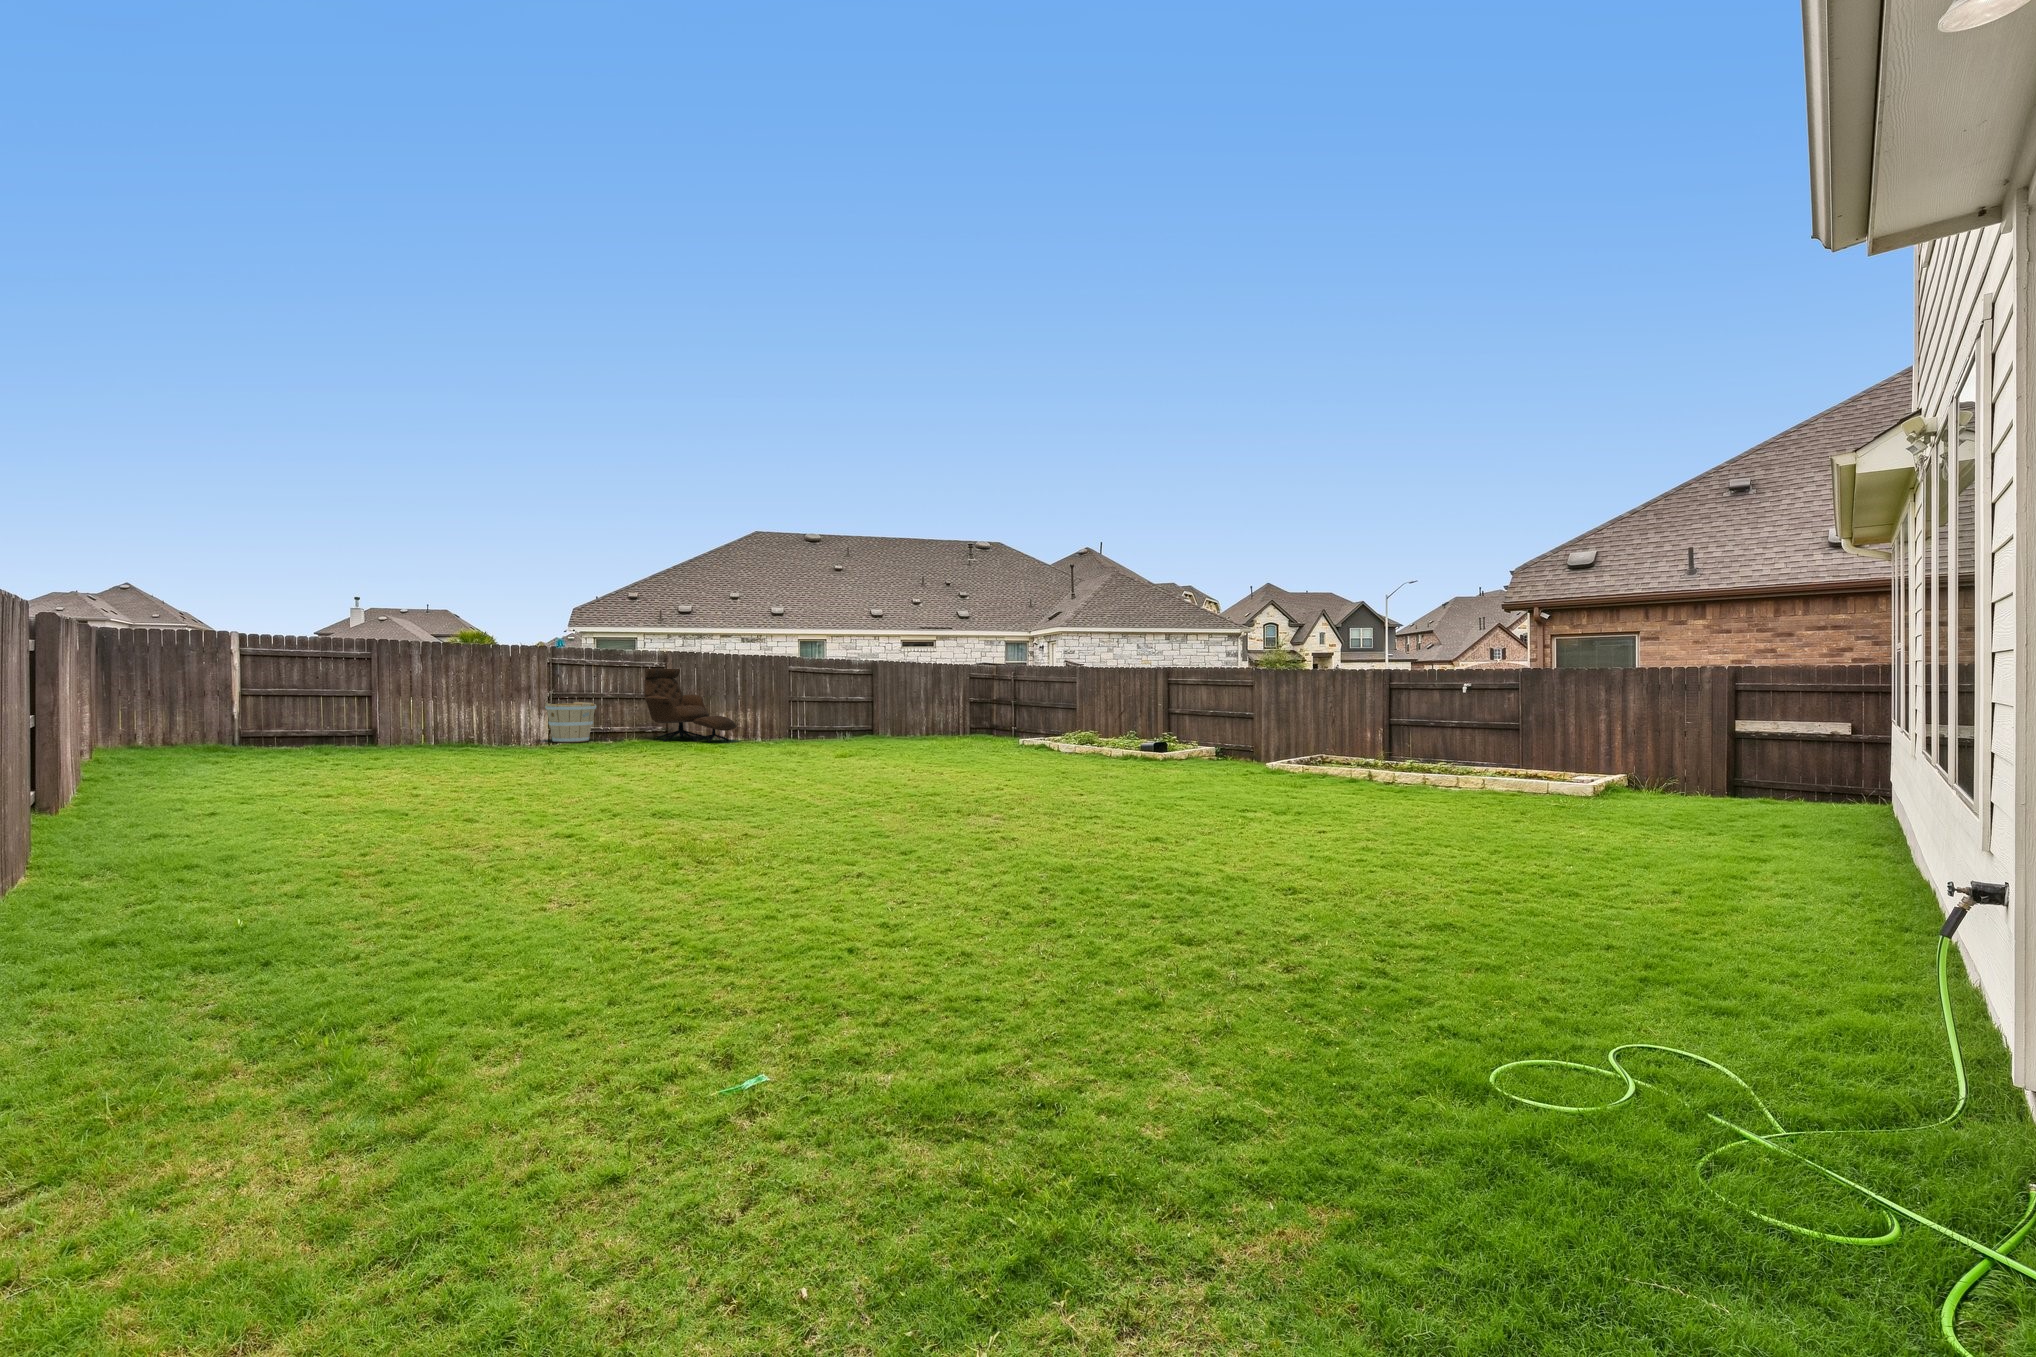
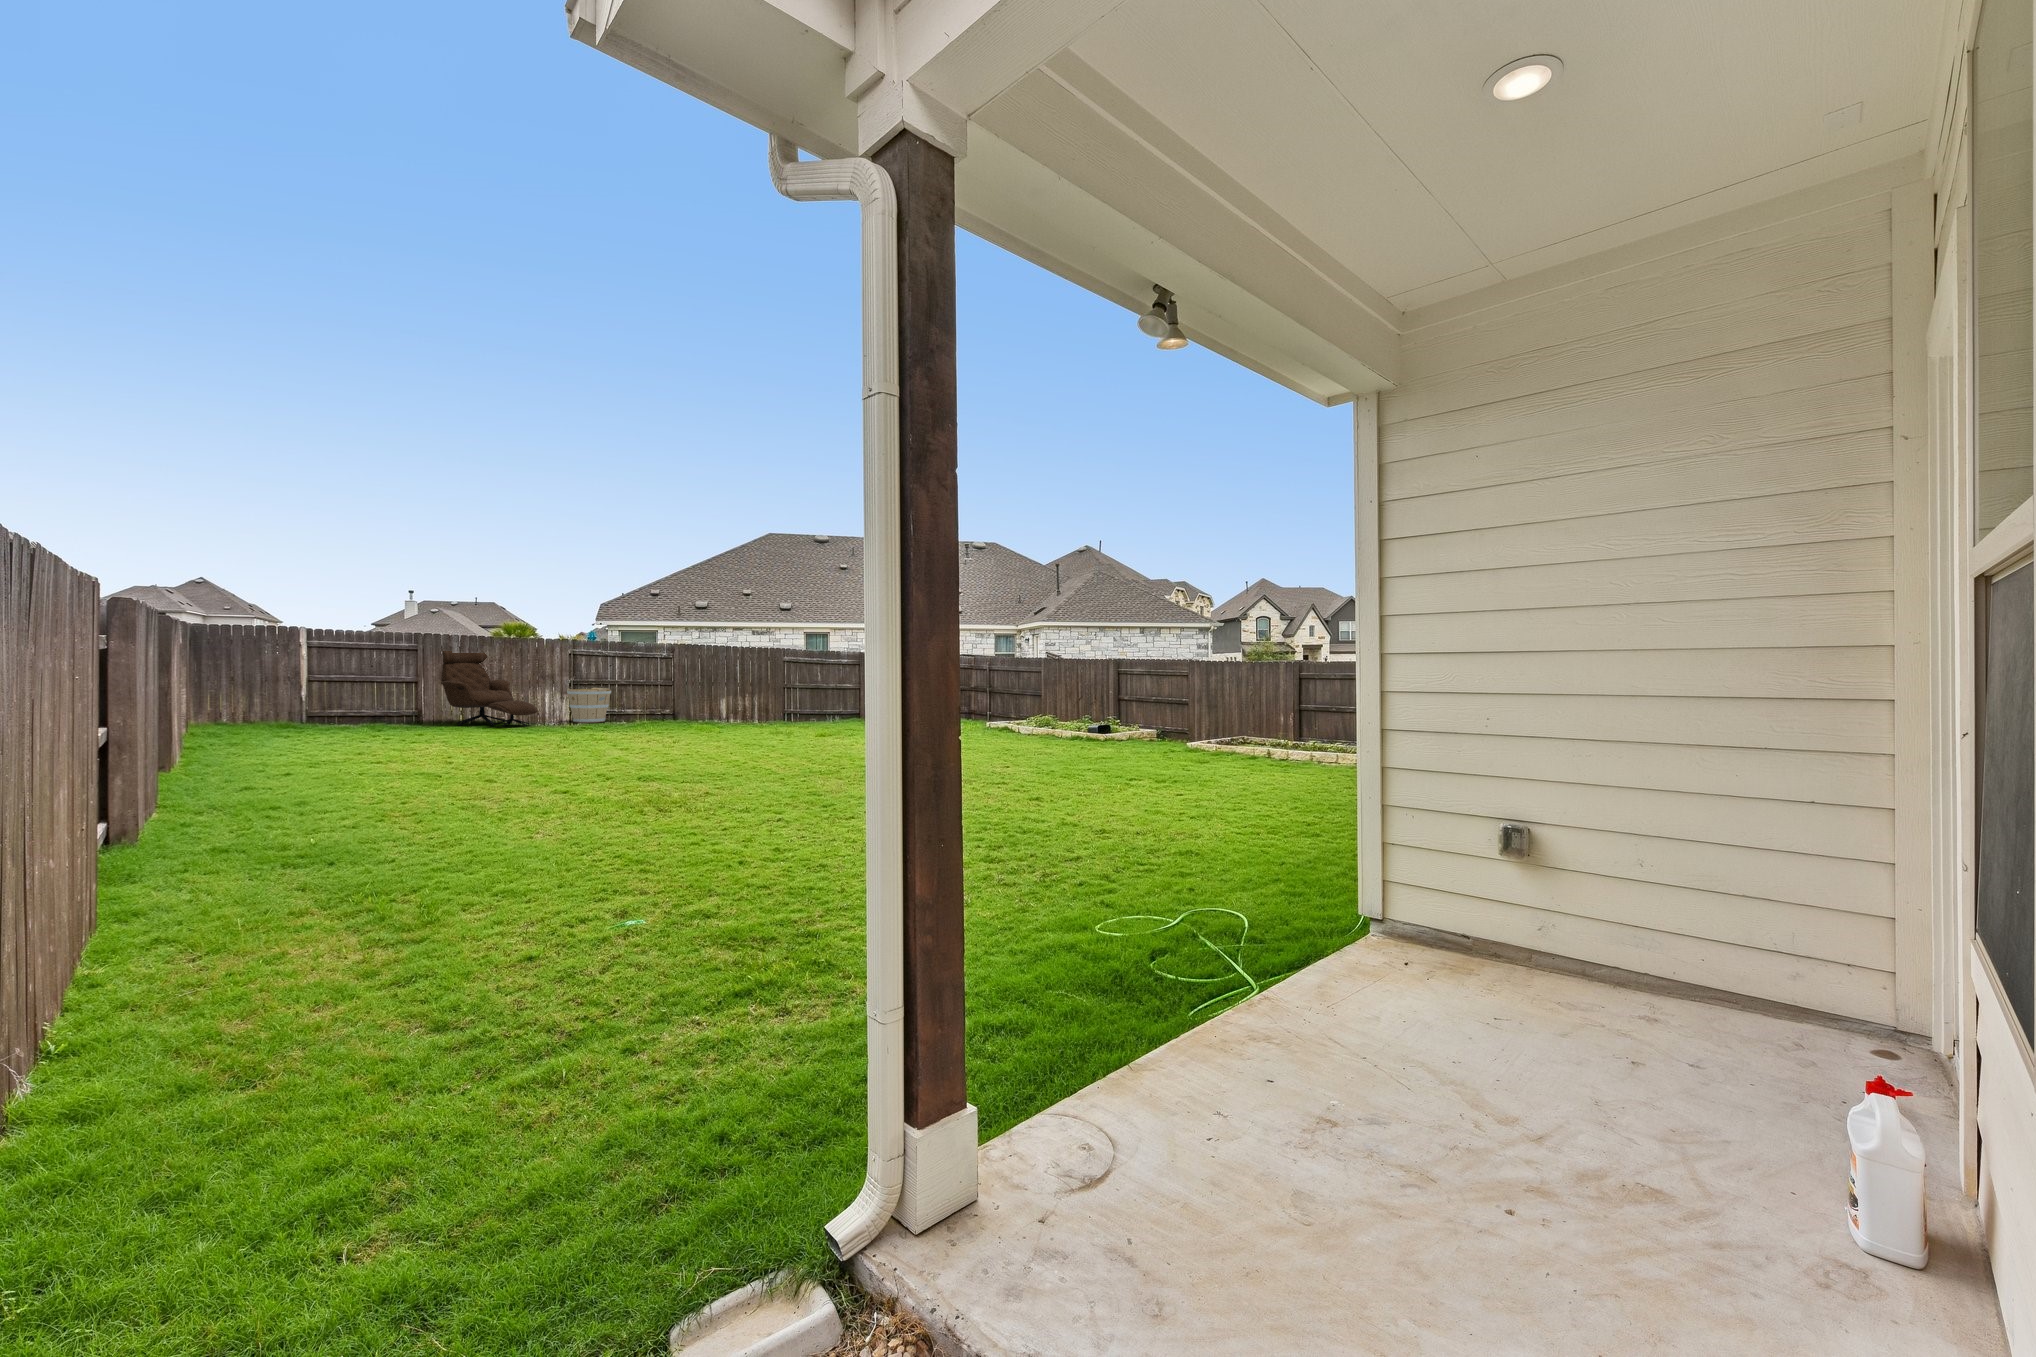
lounge chair: present [644,669,736,742] -> present [441,651,537,727]

